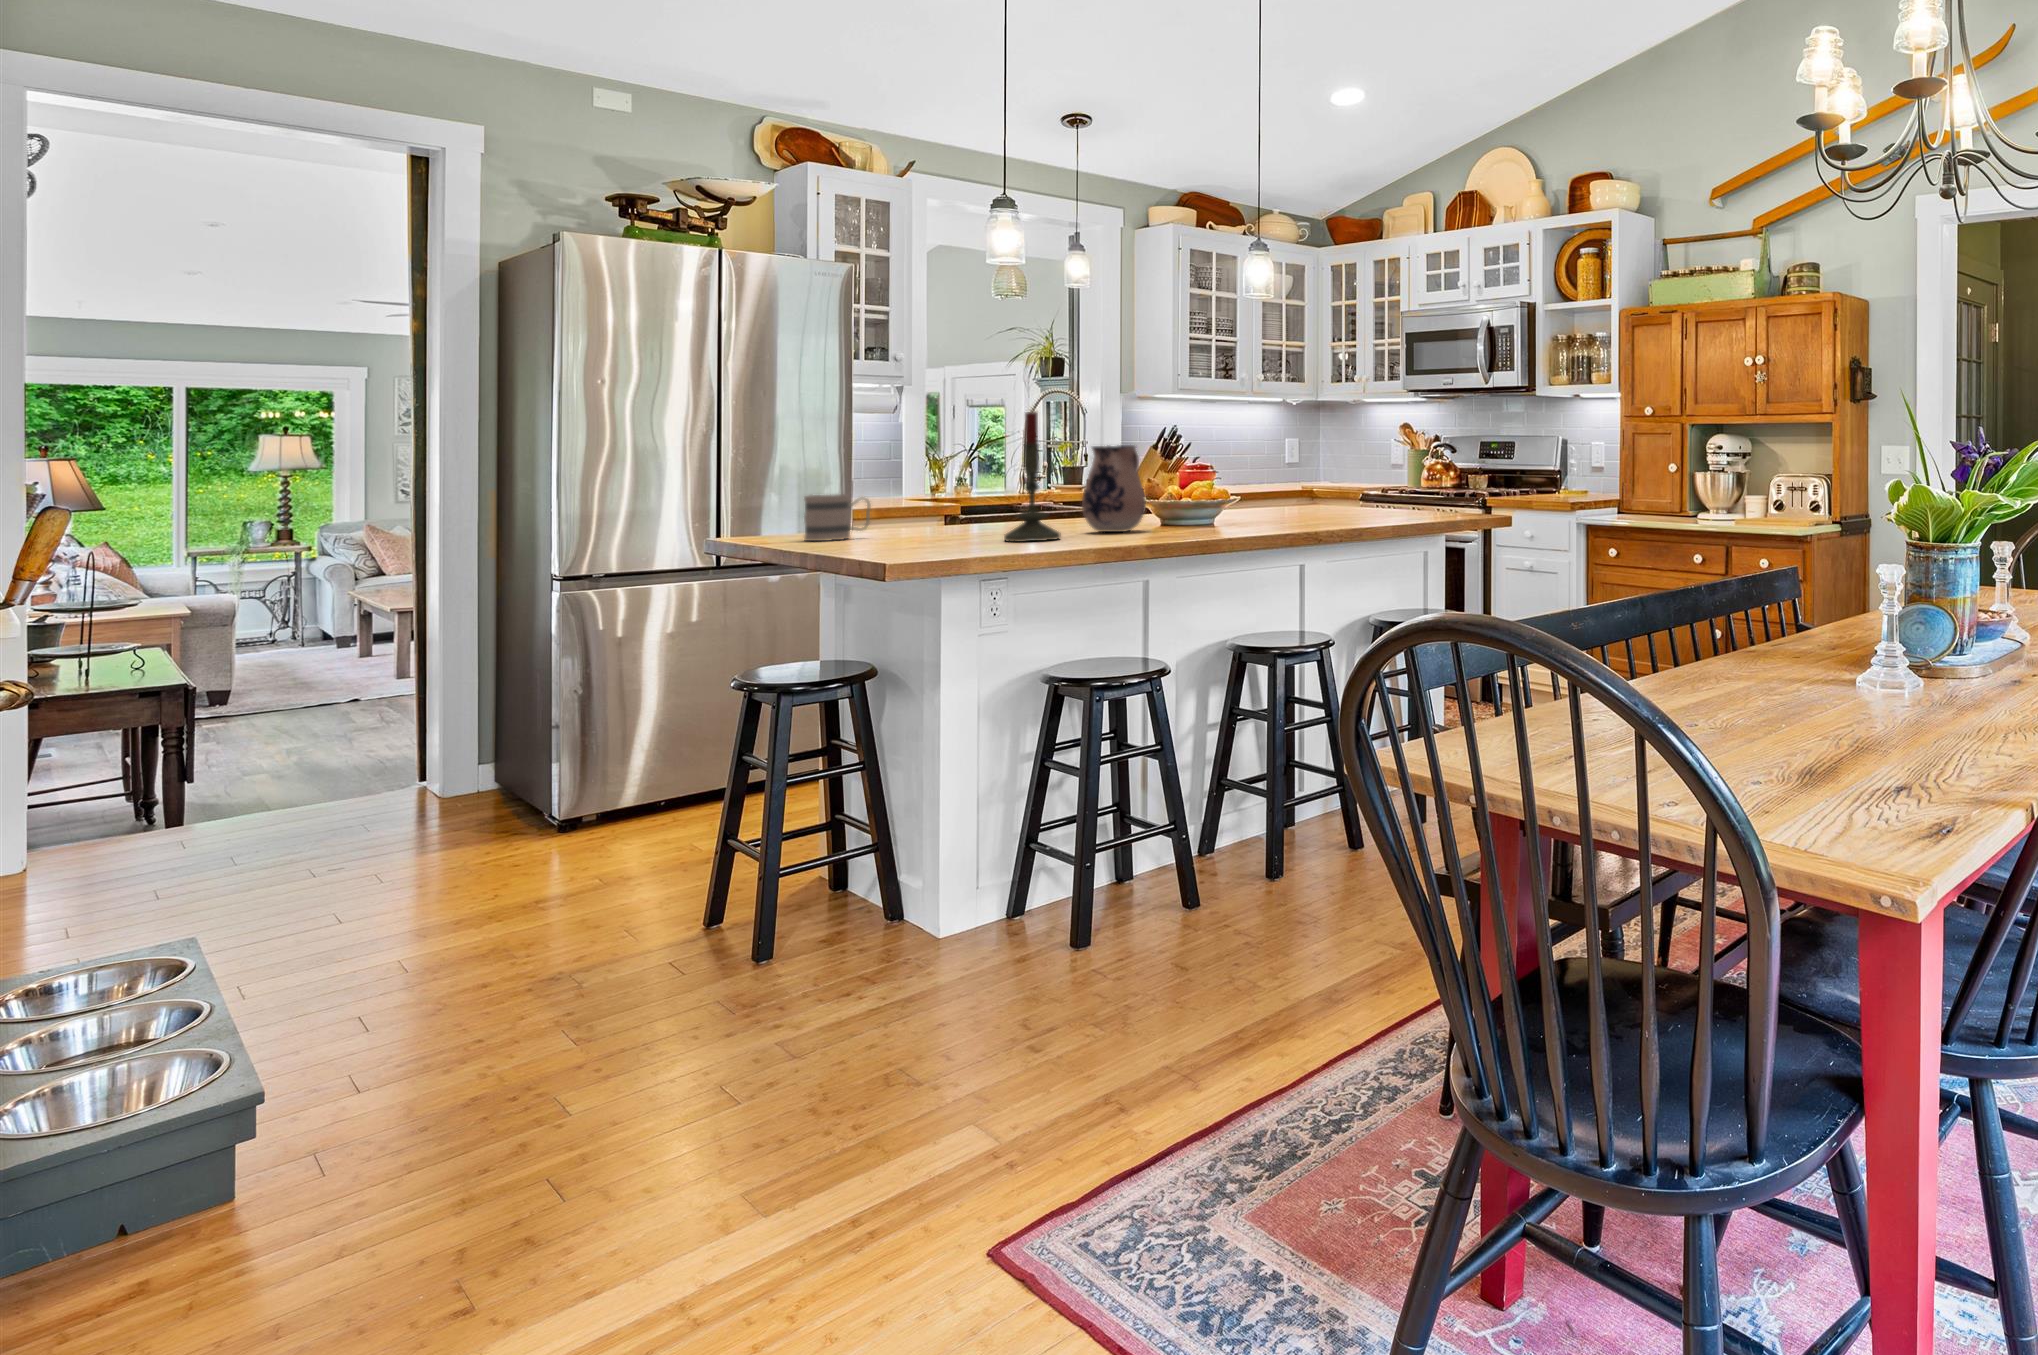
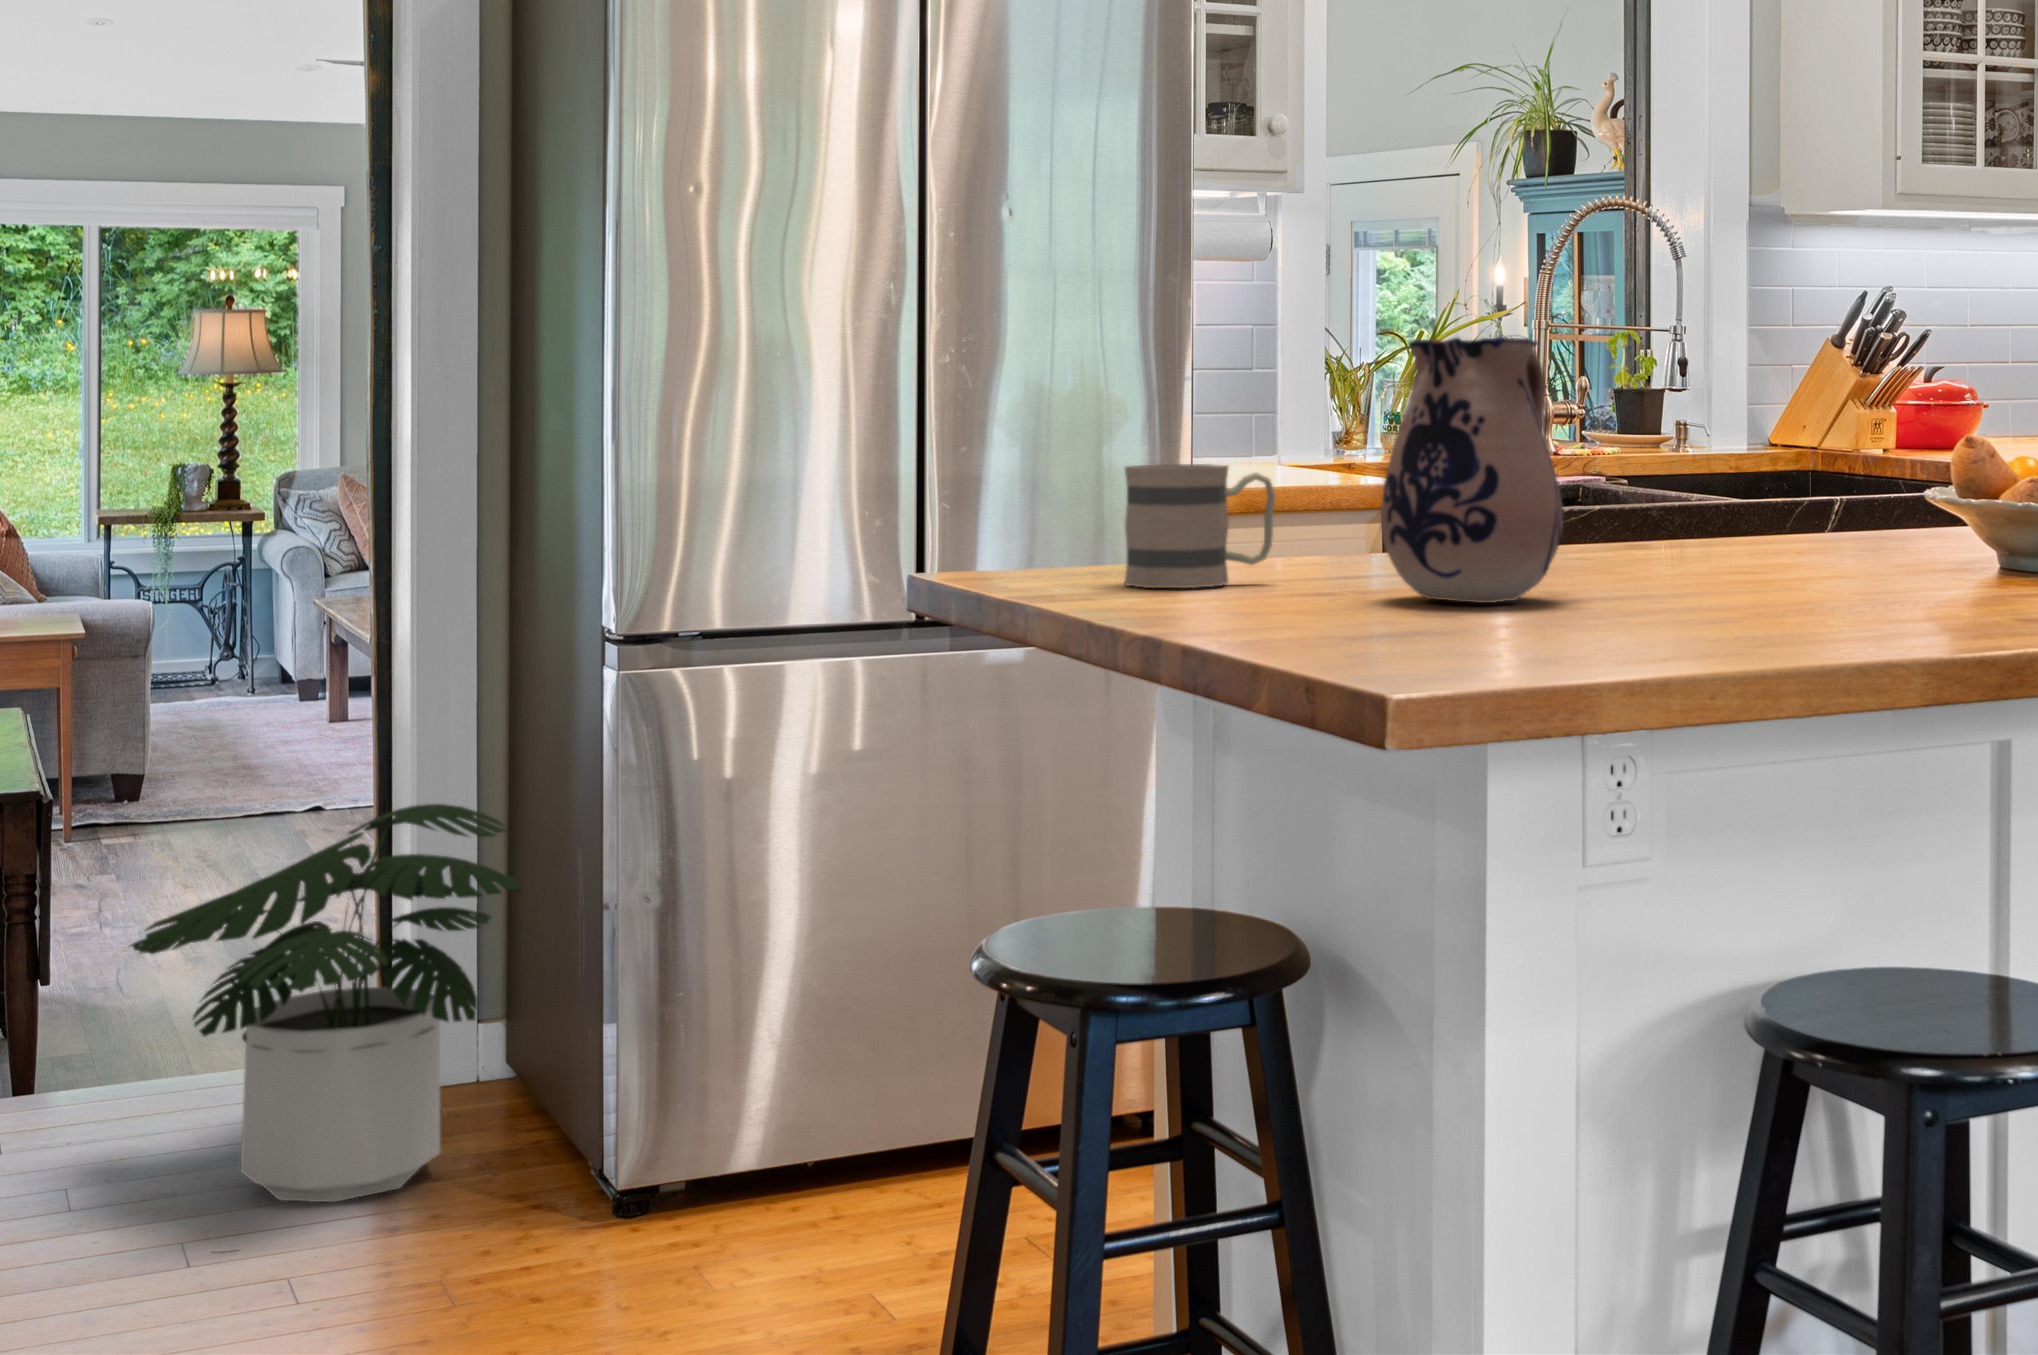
candle: present [1004,411,1060,542] -> none [1639,225,1795,625]
ceramic pitcher: present [1082,445,1146,532] -> present [1381,337,1563,603]
potted plant: none [260,664,506,852] -> present [131,804,521,1202]

